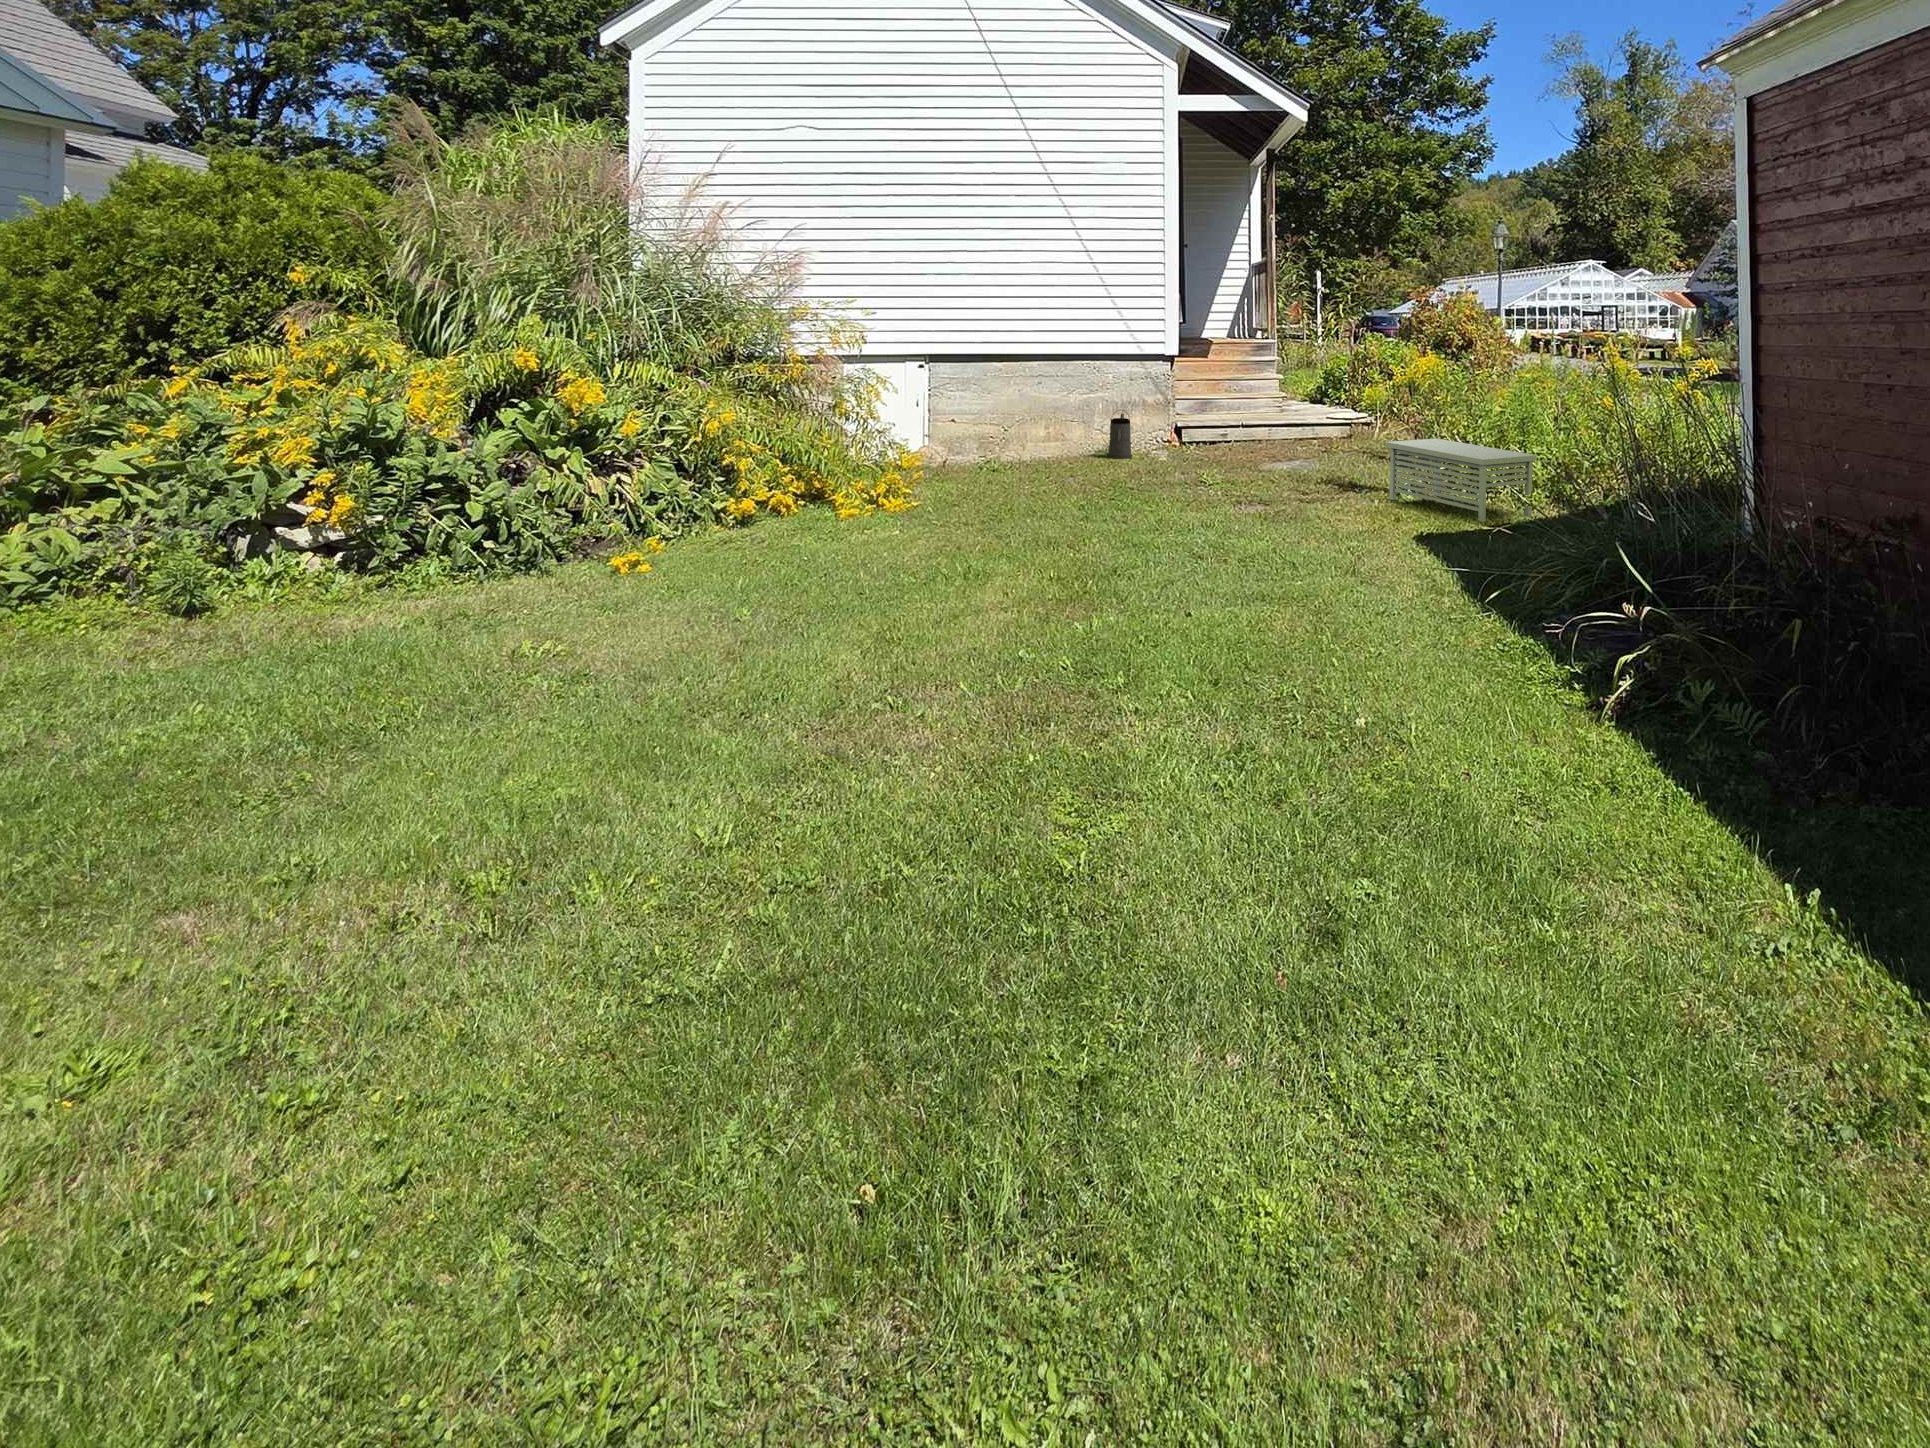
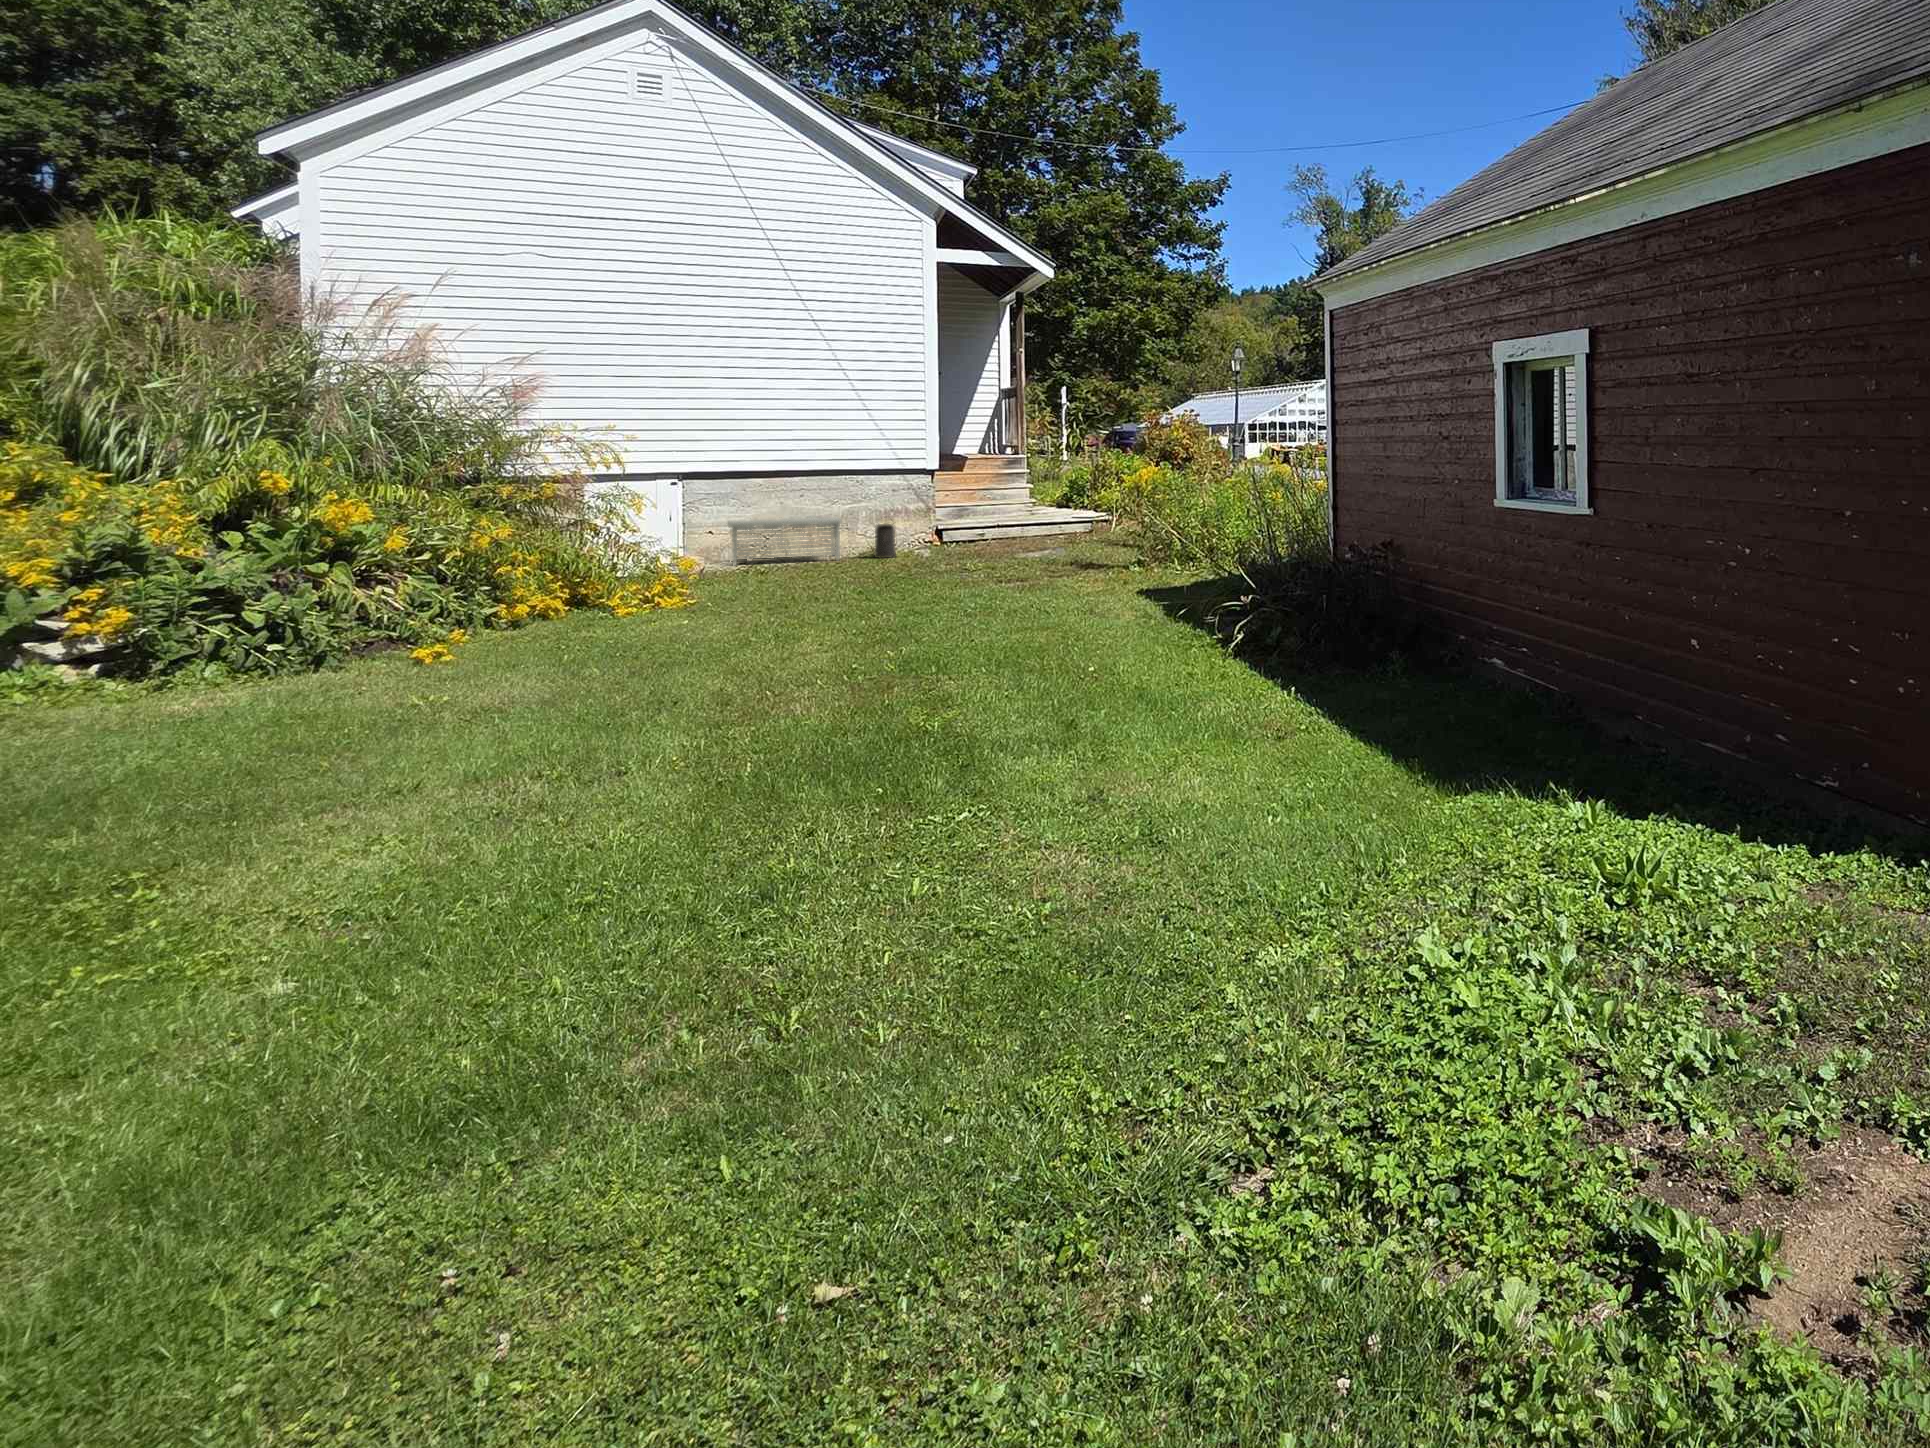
storage bench: present [1385,439,1537,522] -> present [727,517,841,565]

